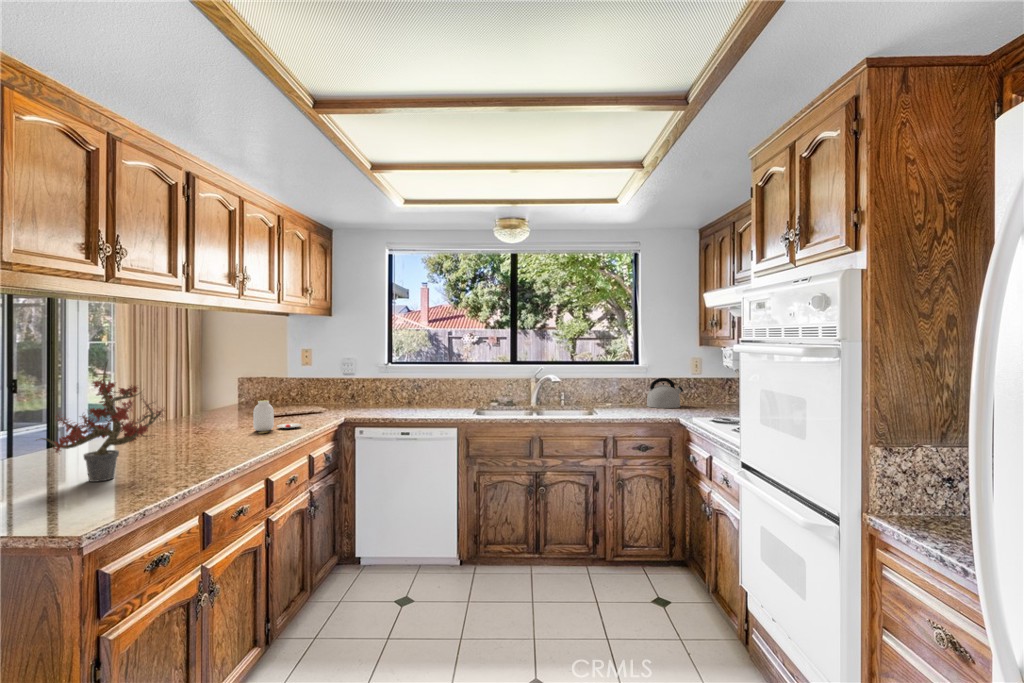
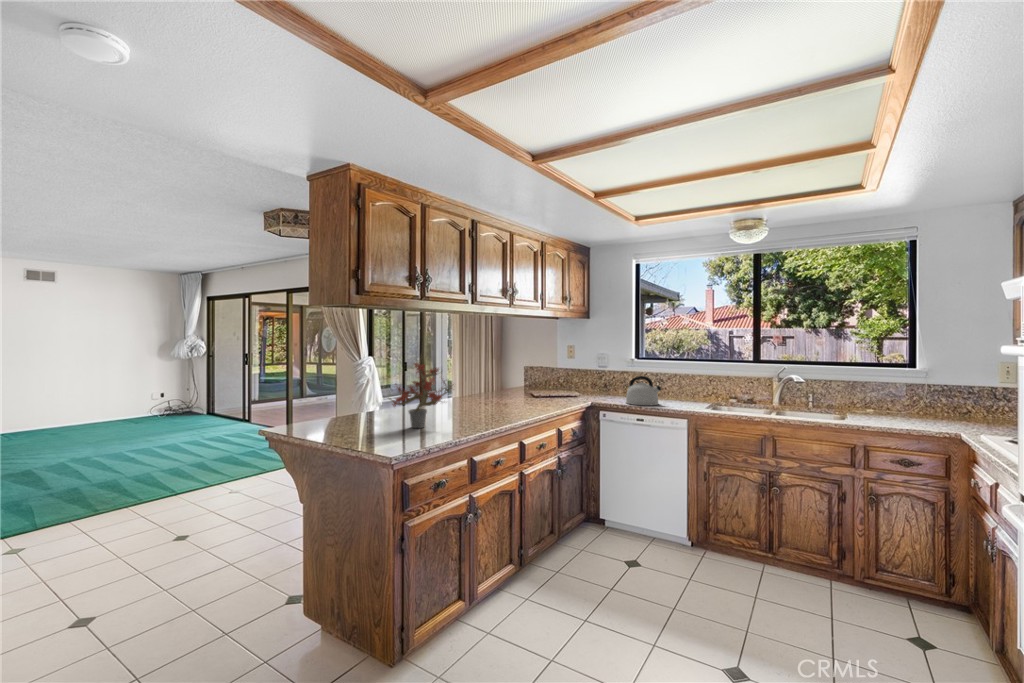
kettle: present [646,378,683,408] -> present [626,376,661,405]
jar: present [253,400,301,434] -> none [521,384,557,409]

